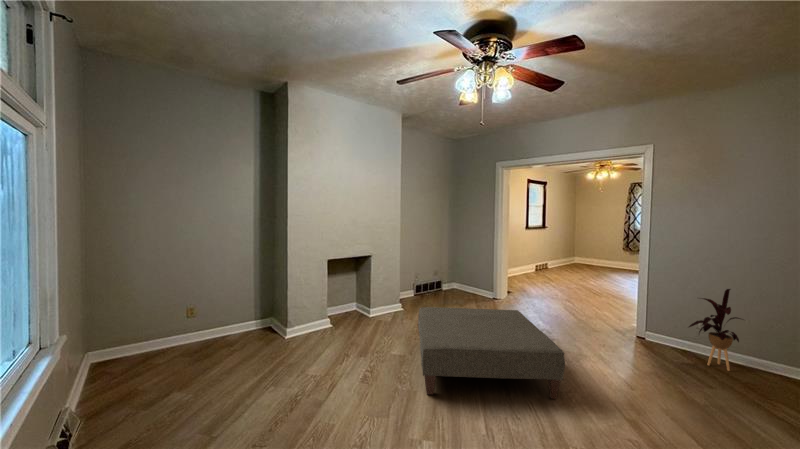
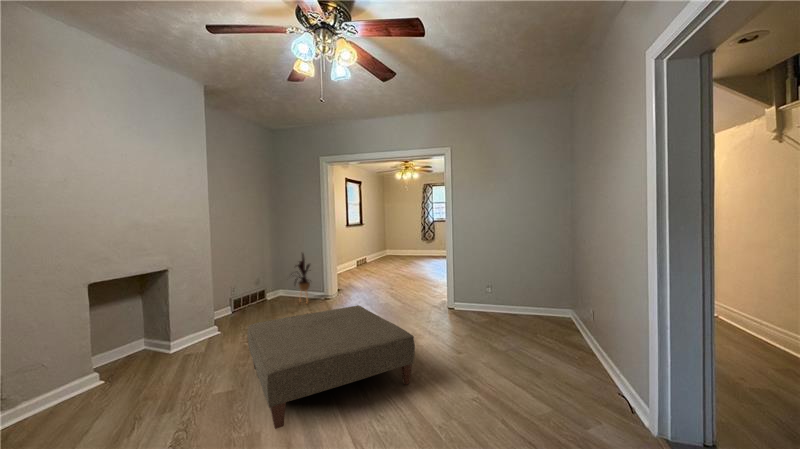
house plant: present [689,289,740,371] -> present [295,254,310,301]

